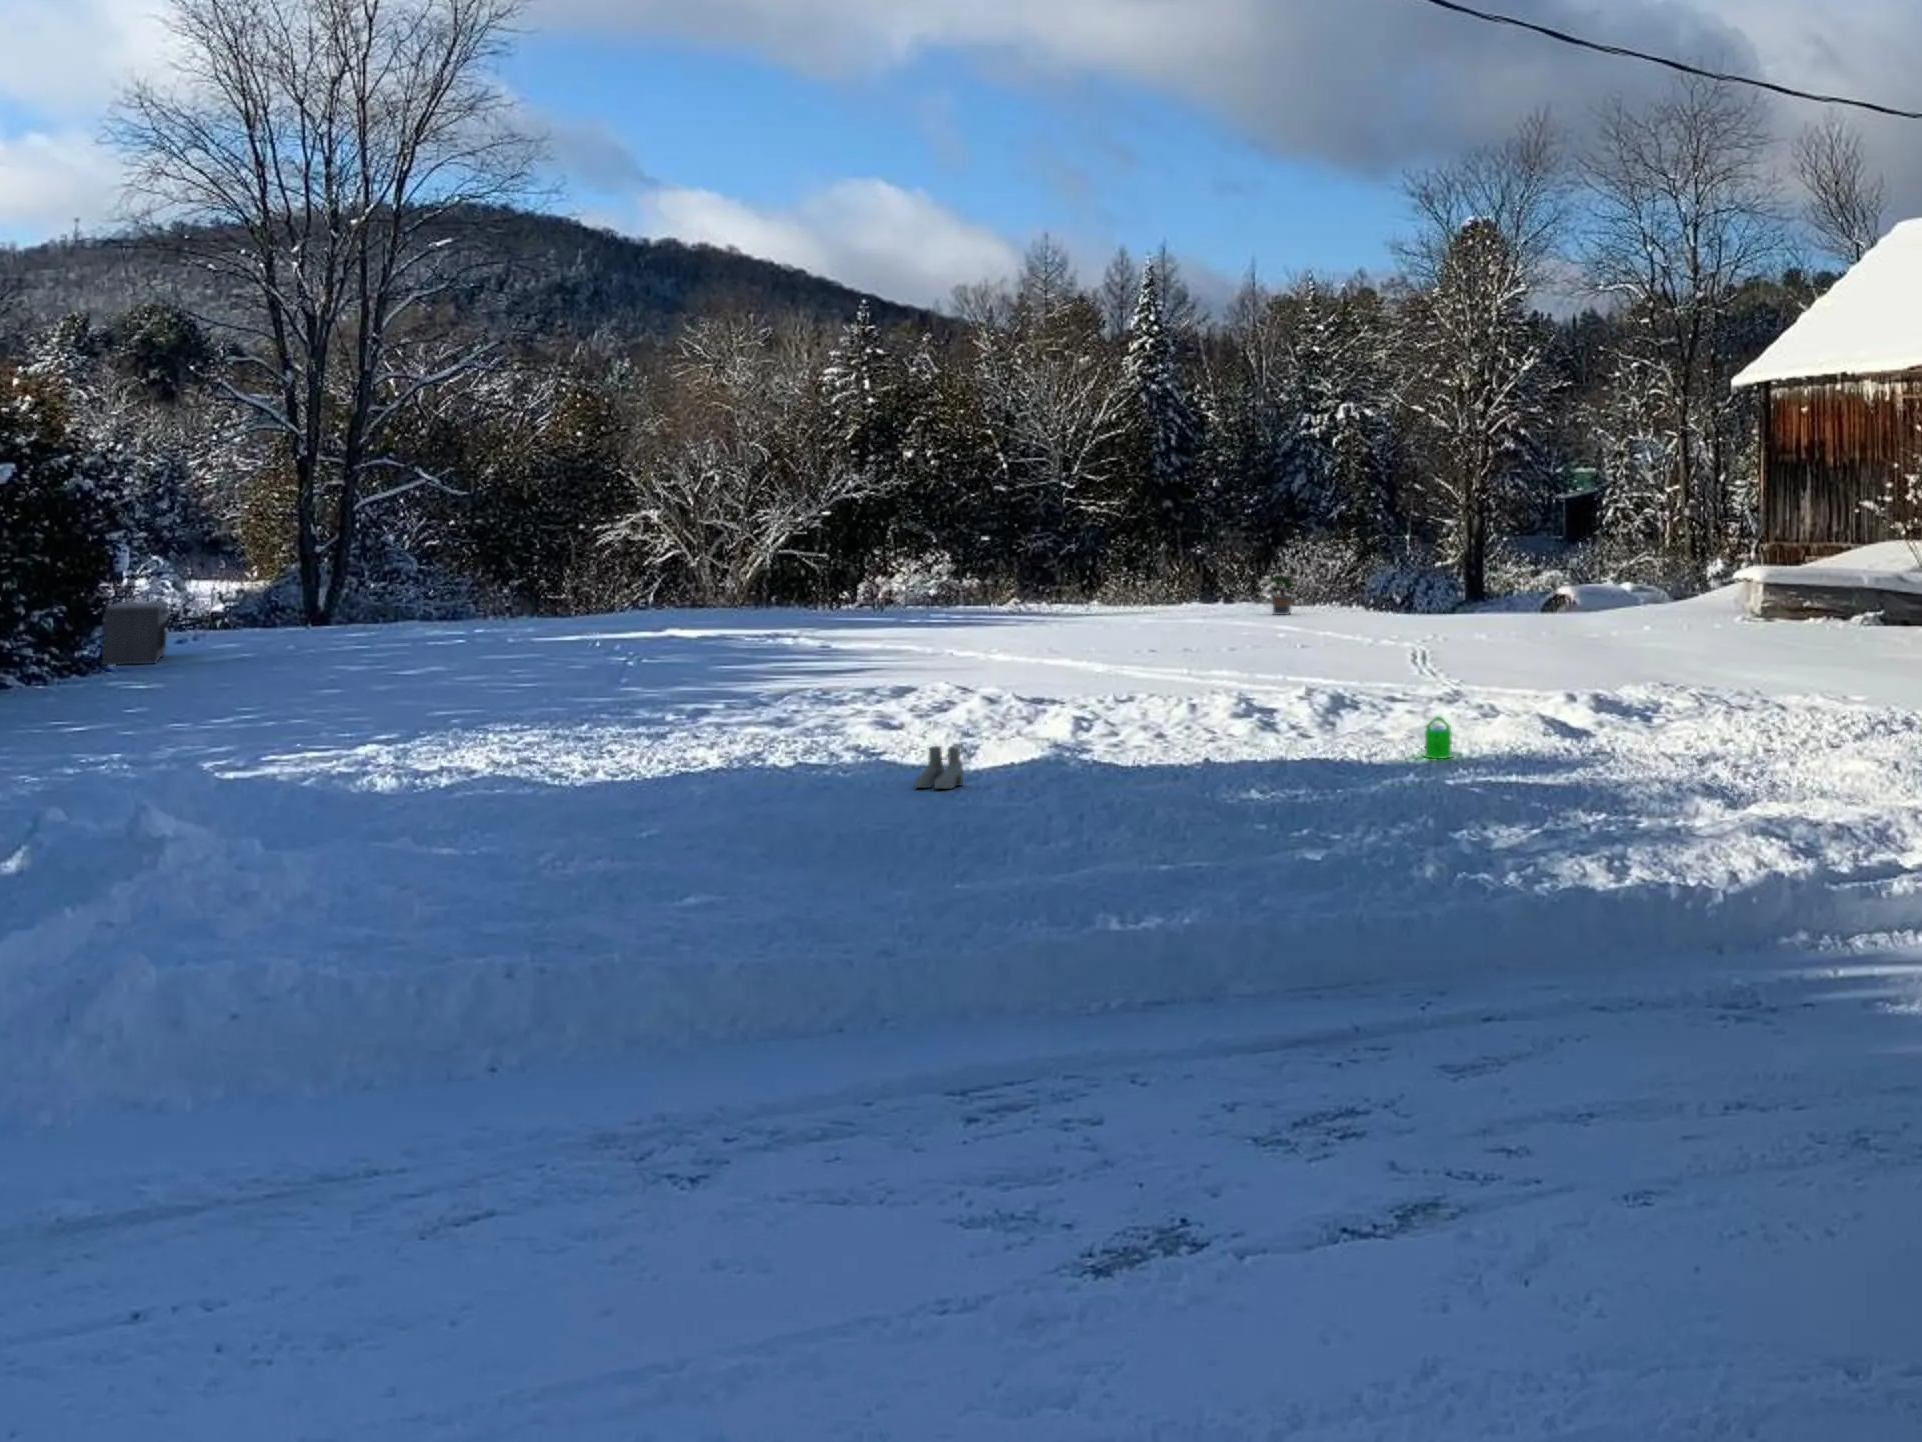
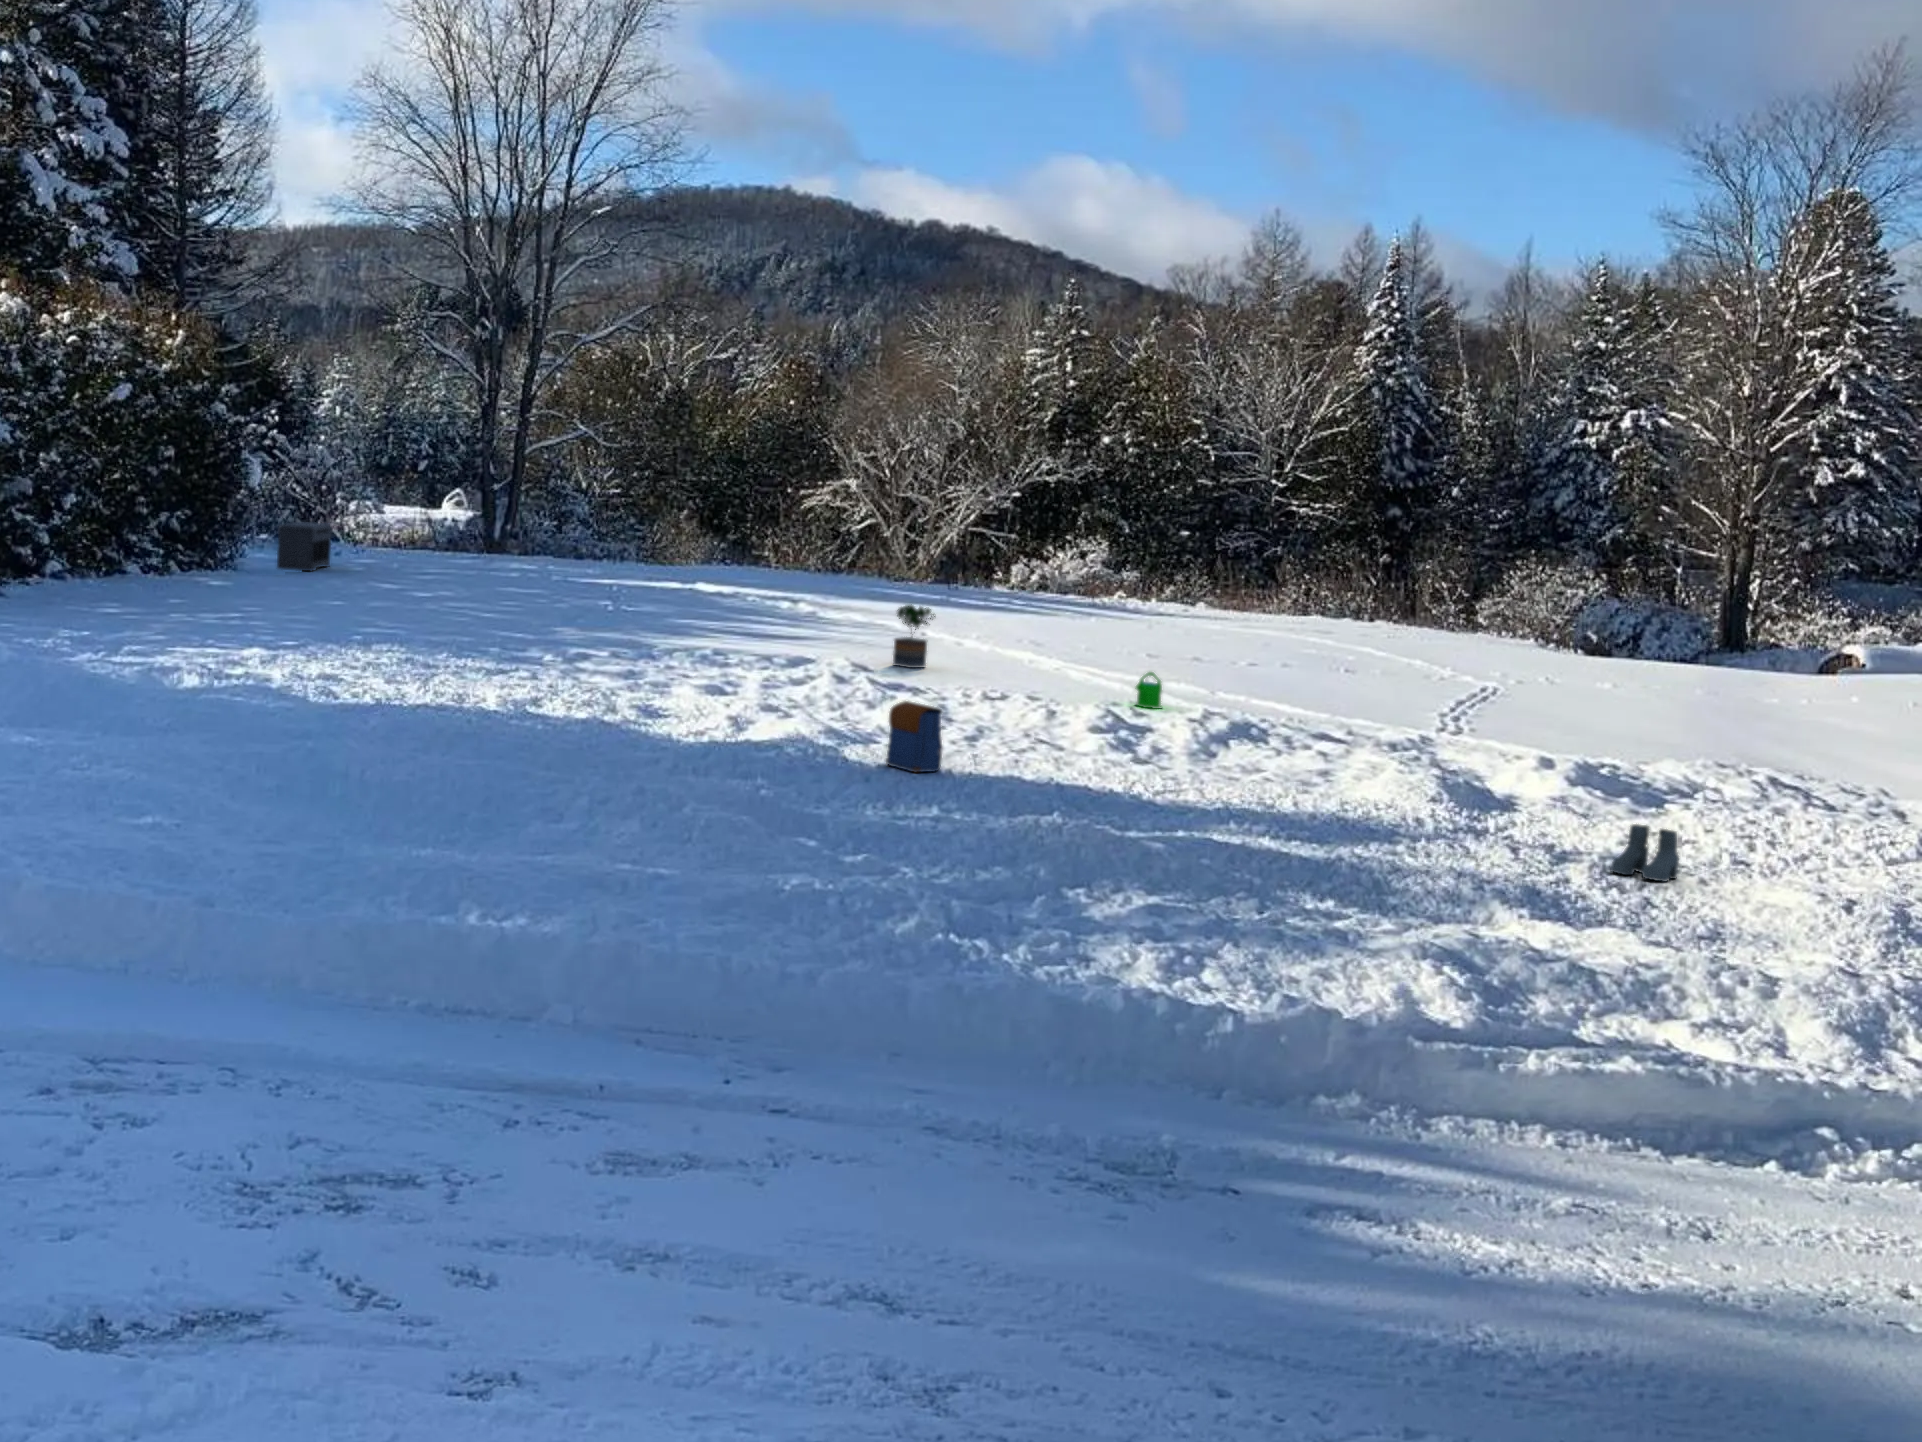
potted tree: present [1271,575,1294,615] -> present [893,604,935,668]
backpack: none [1122,707,1170,770] -> present [886,701,942,772]
watering can: present [1425,716,1451,759] -> present [1135,672,1162,709]
boots: present [915,746,963,789] -> present [1611,824,1679,882]

